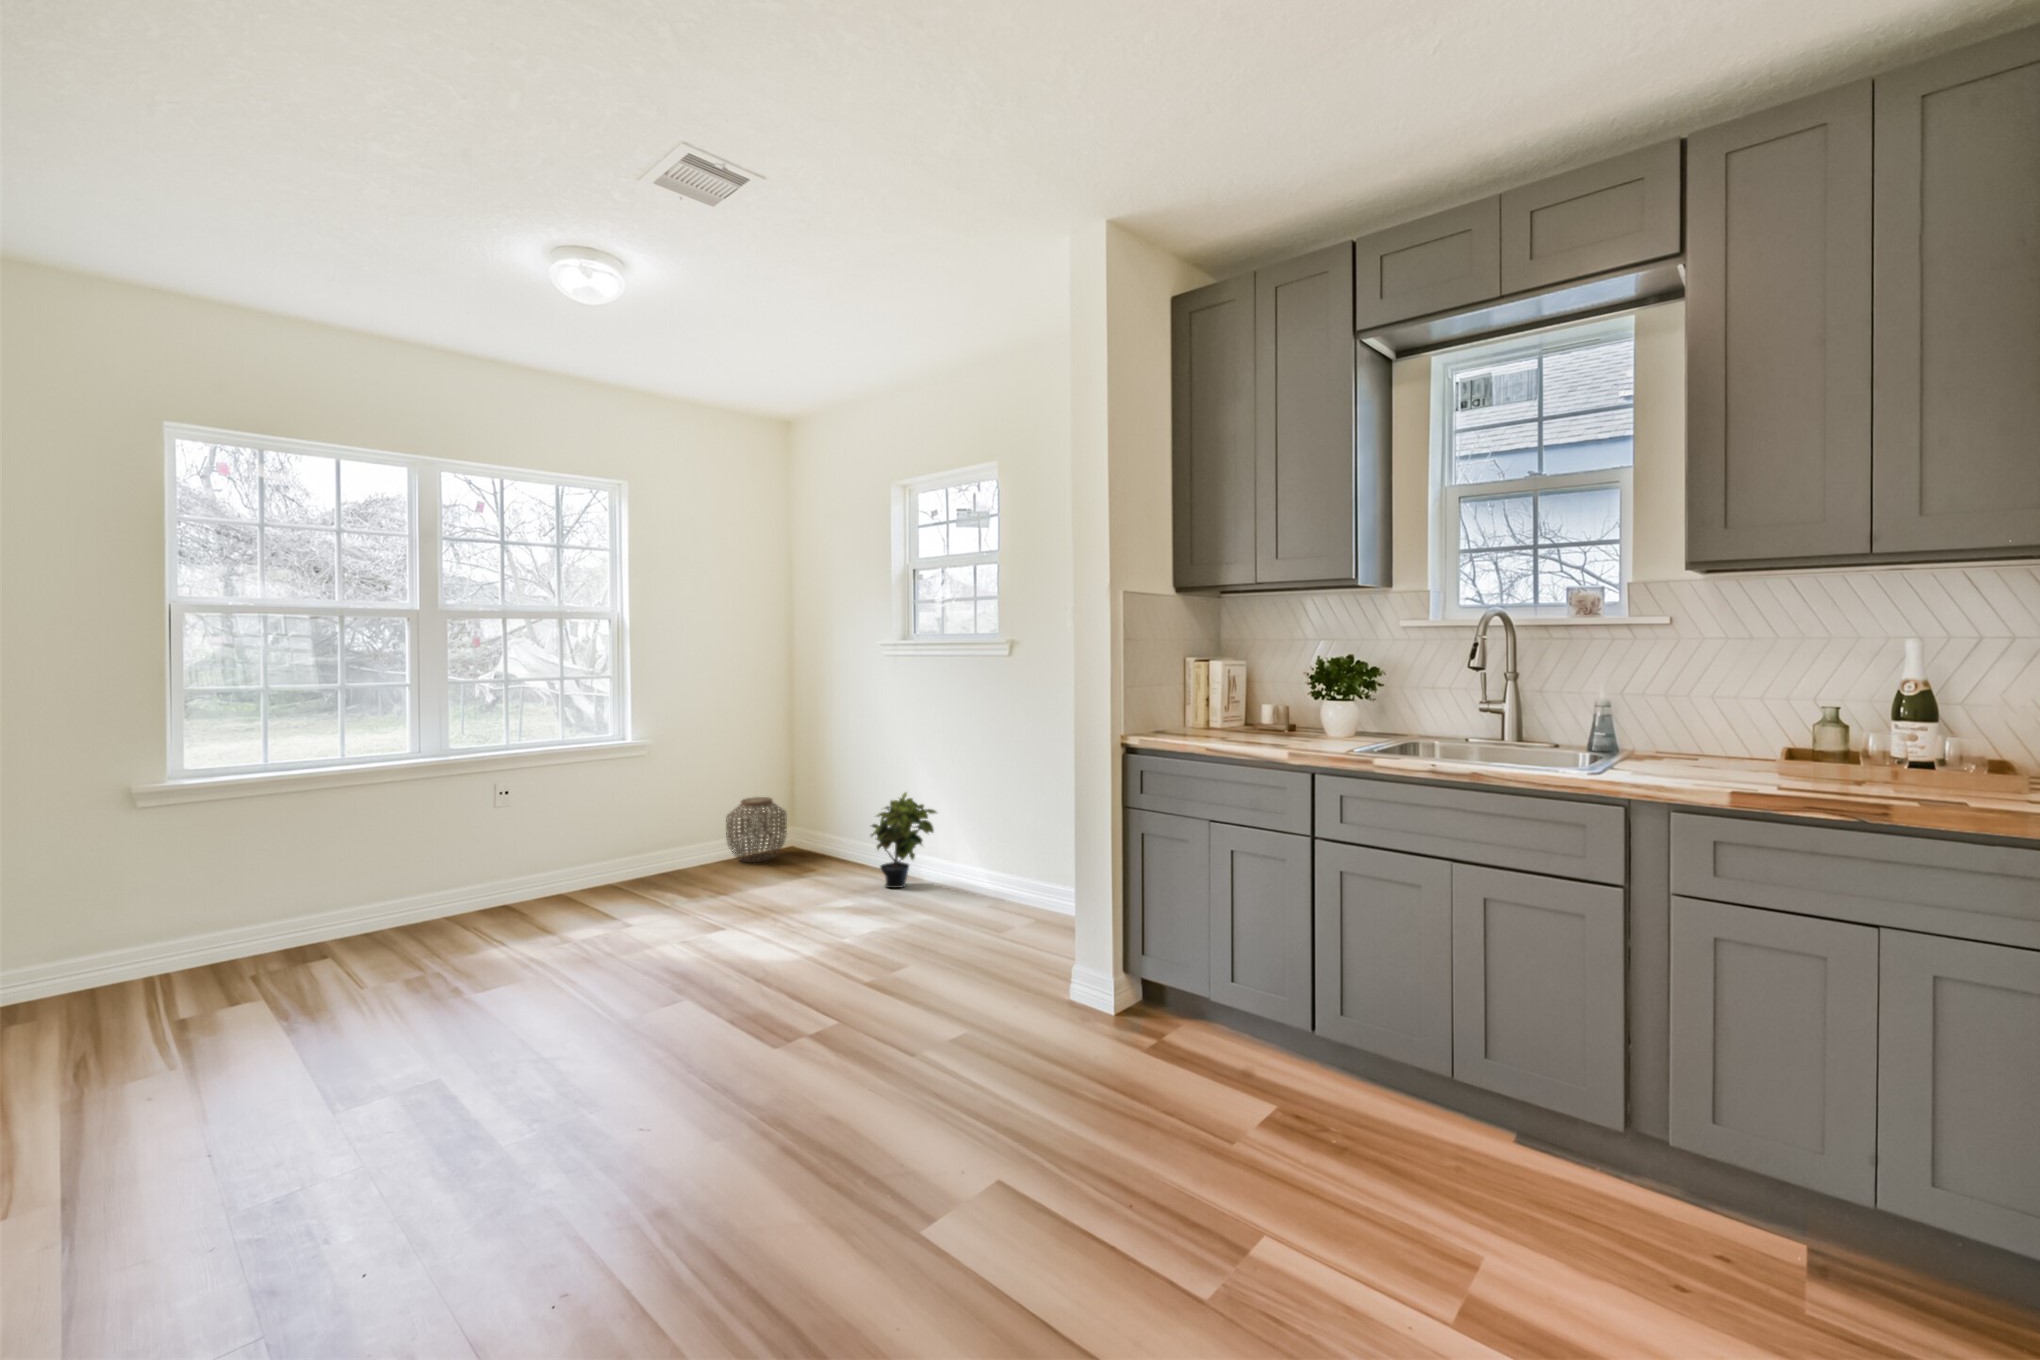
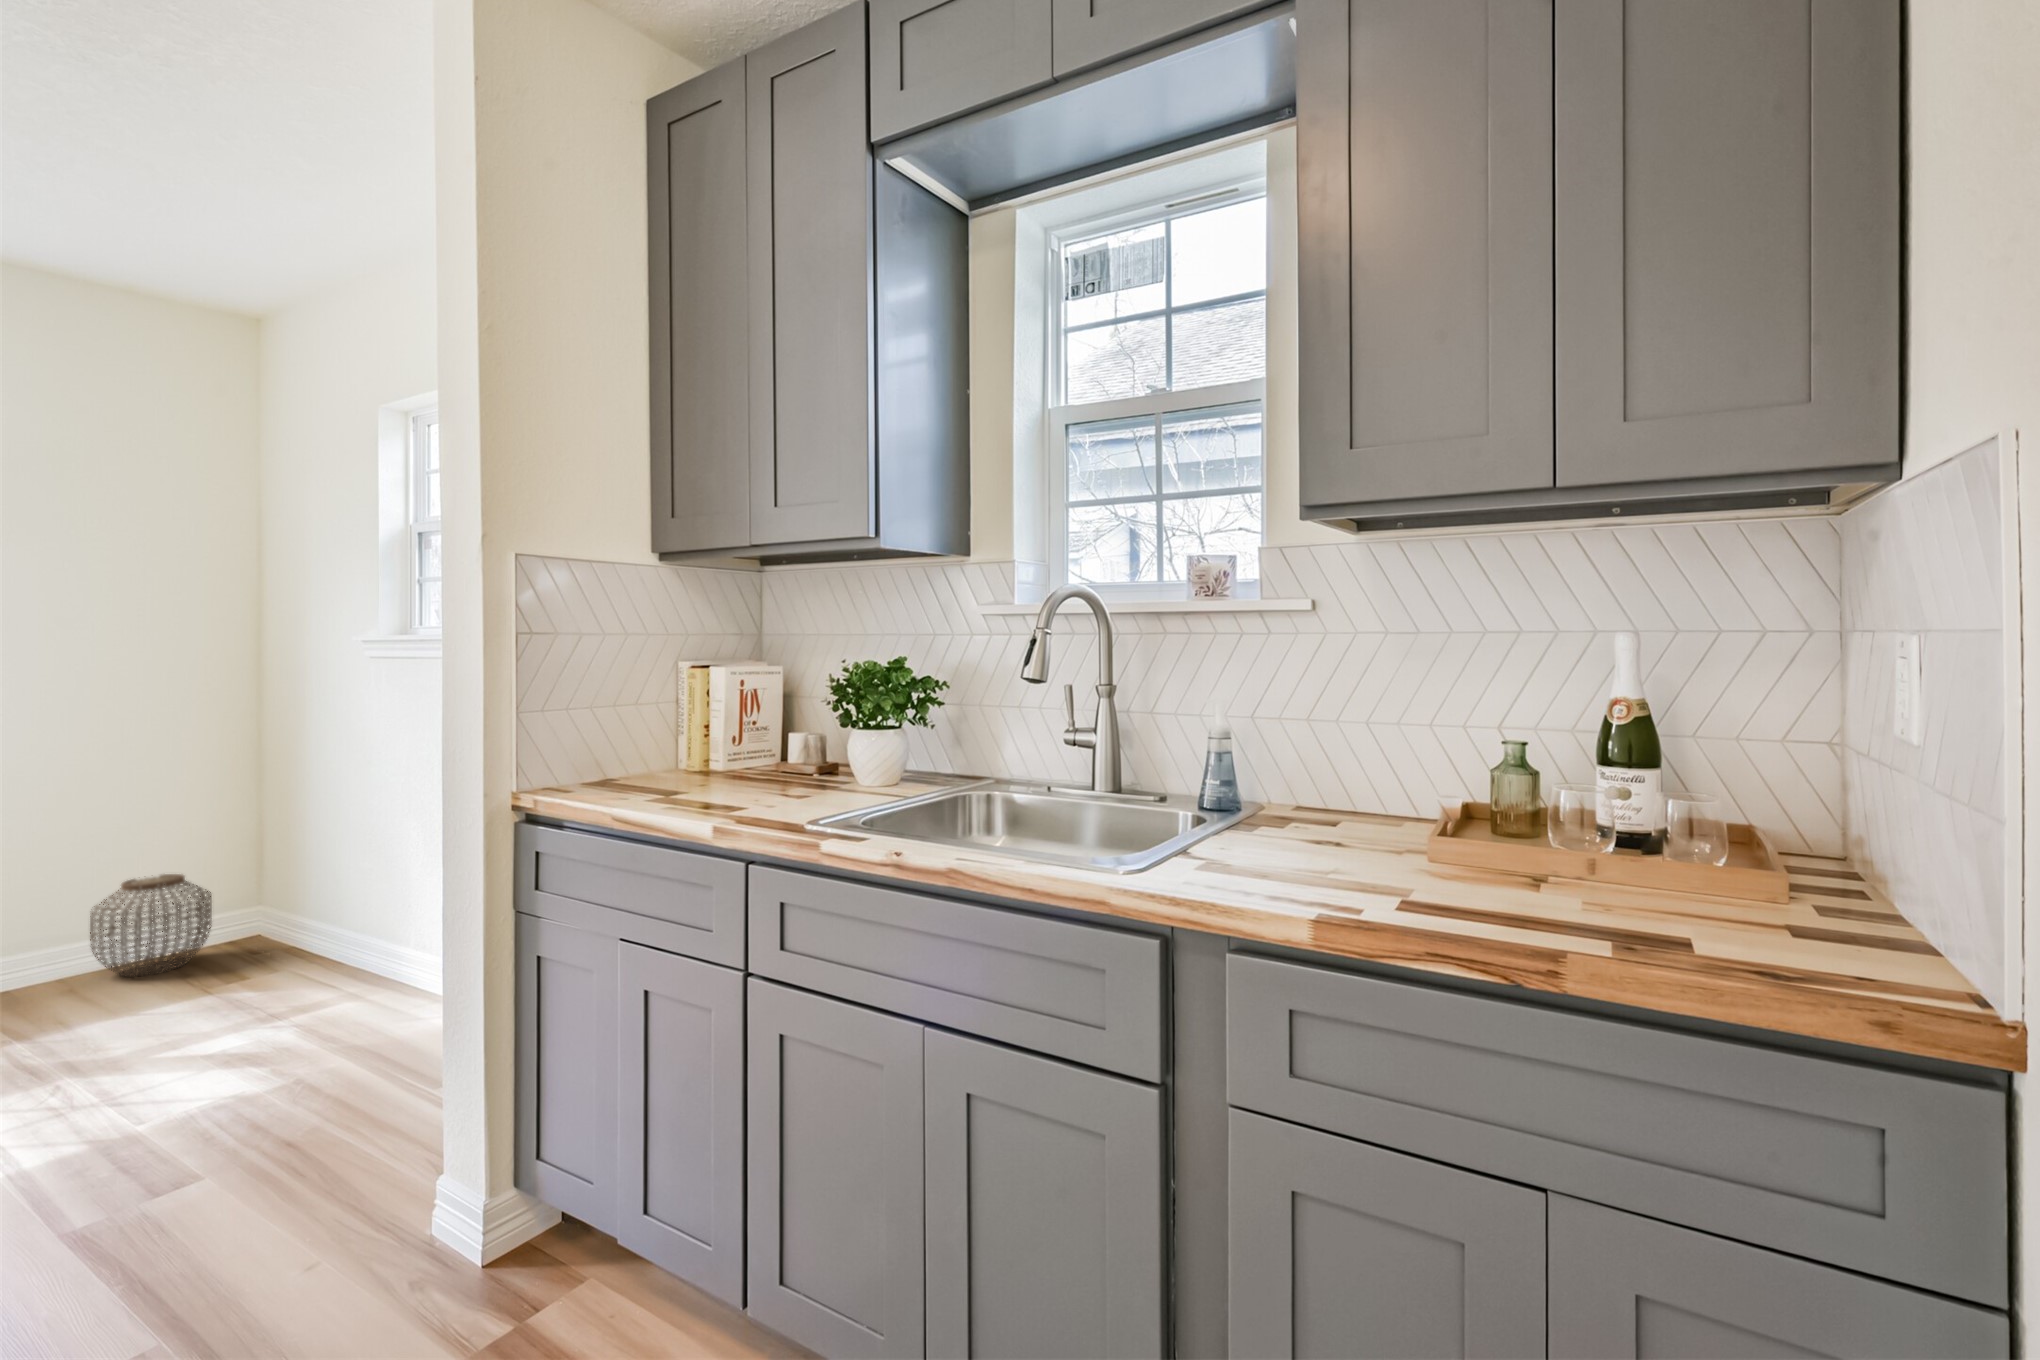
potted plant: present [871,793,936,888] -> none [286,865,410,1014]

